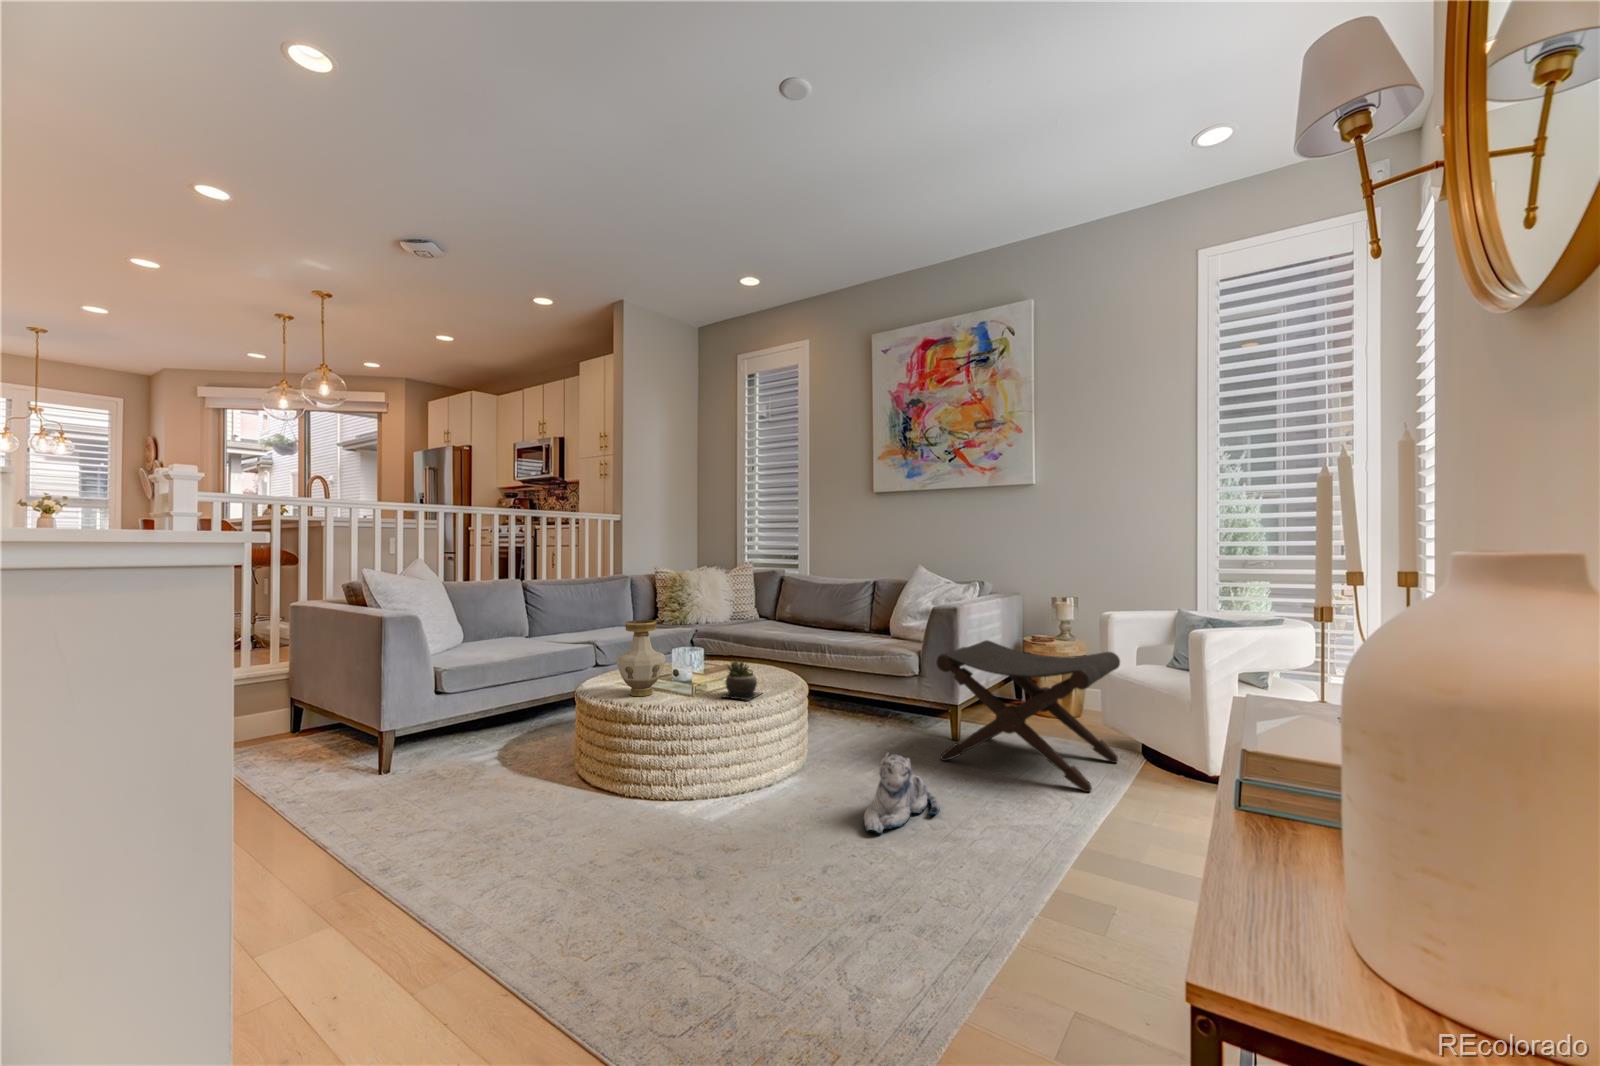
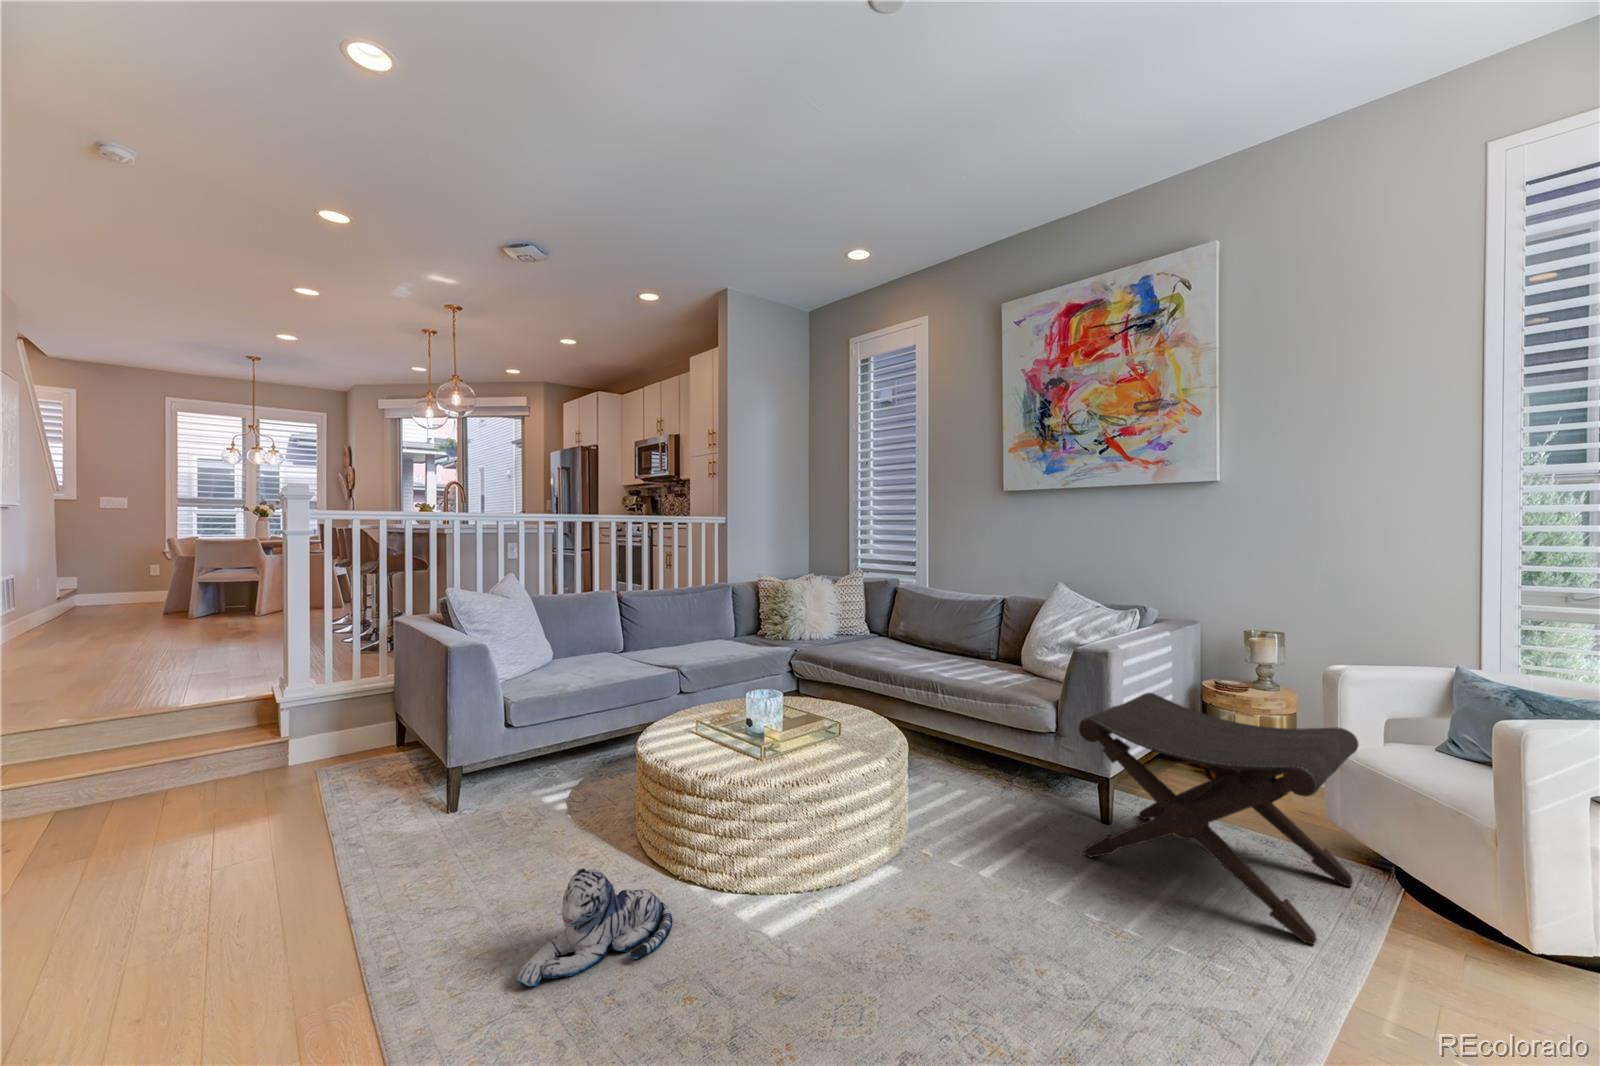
vase: present [616,620,666,696] -> none [677,661,734,753]
succulent plant: present [721,661,761,700] -> none [794,715,850,770]
plush toy: present [864,753,940,833] -> present [517,868,673,986]

